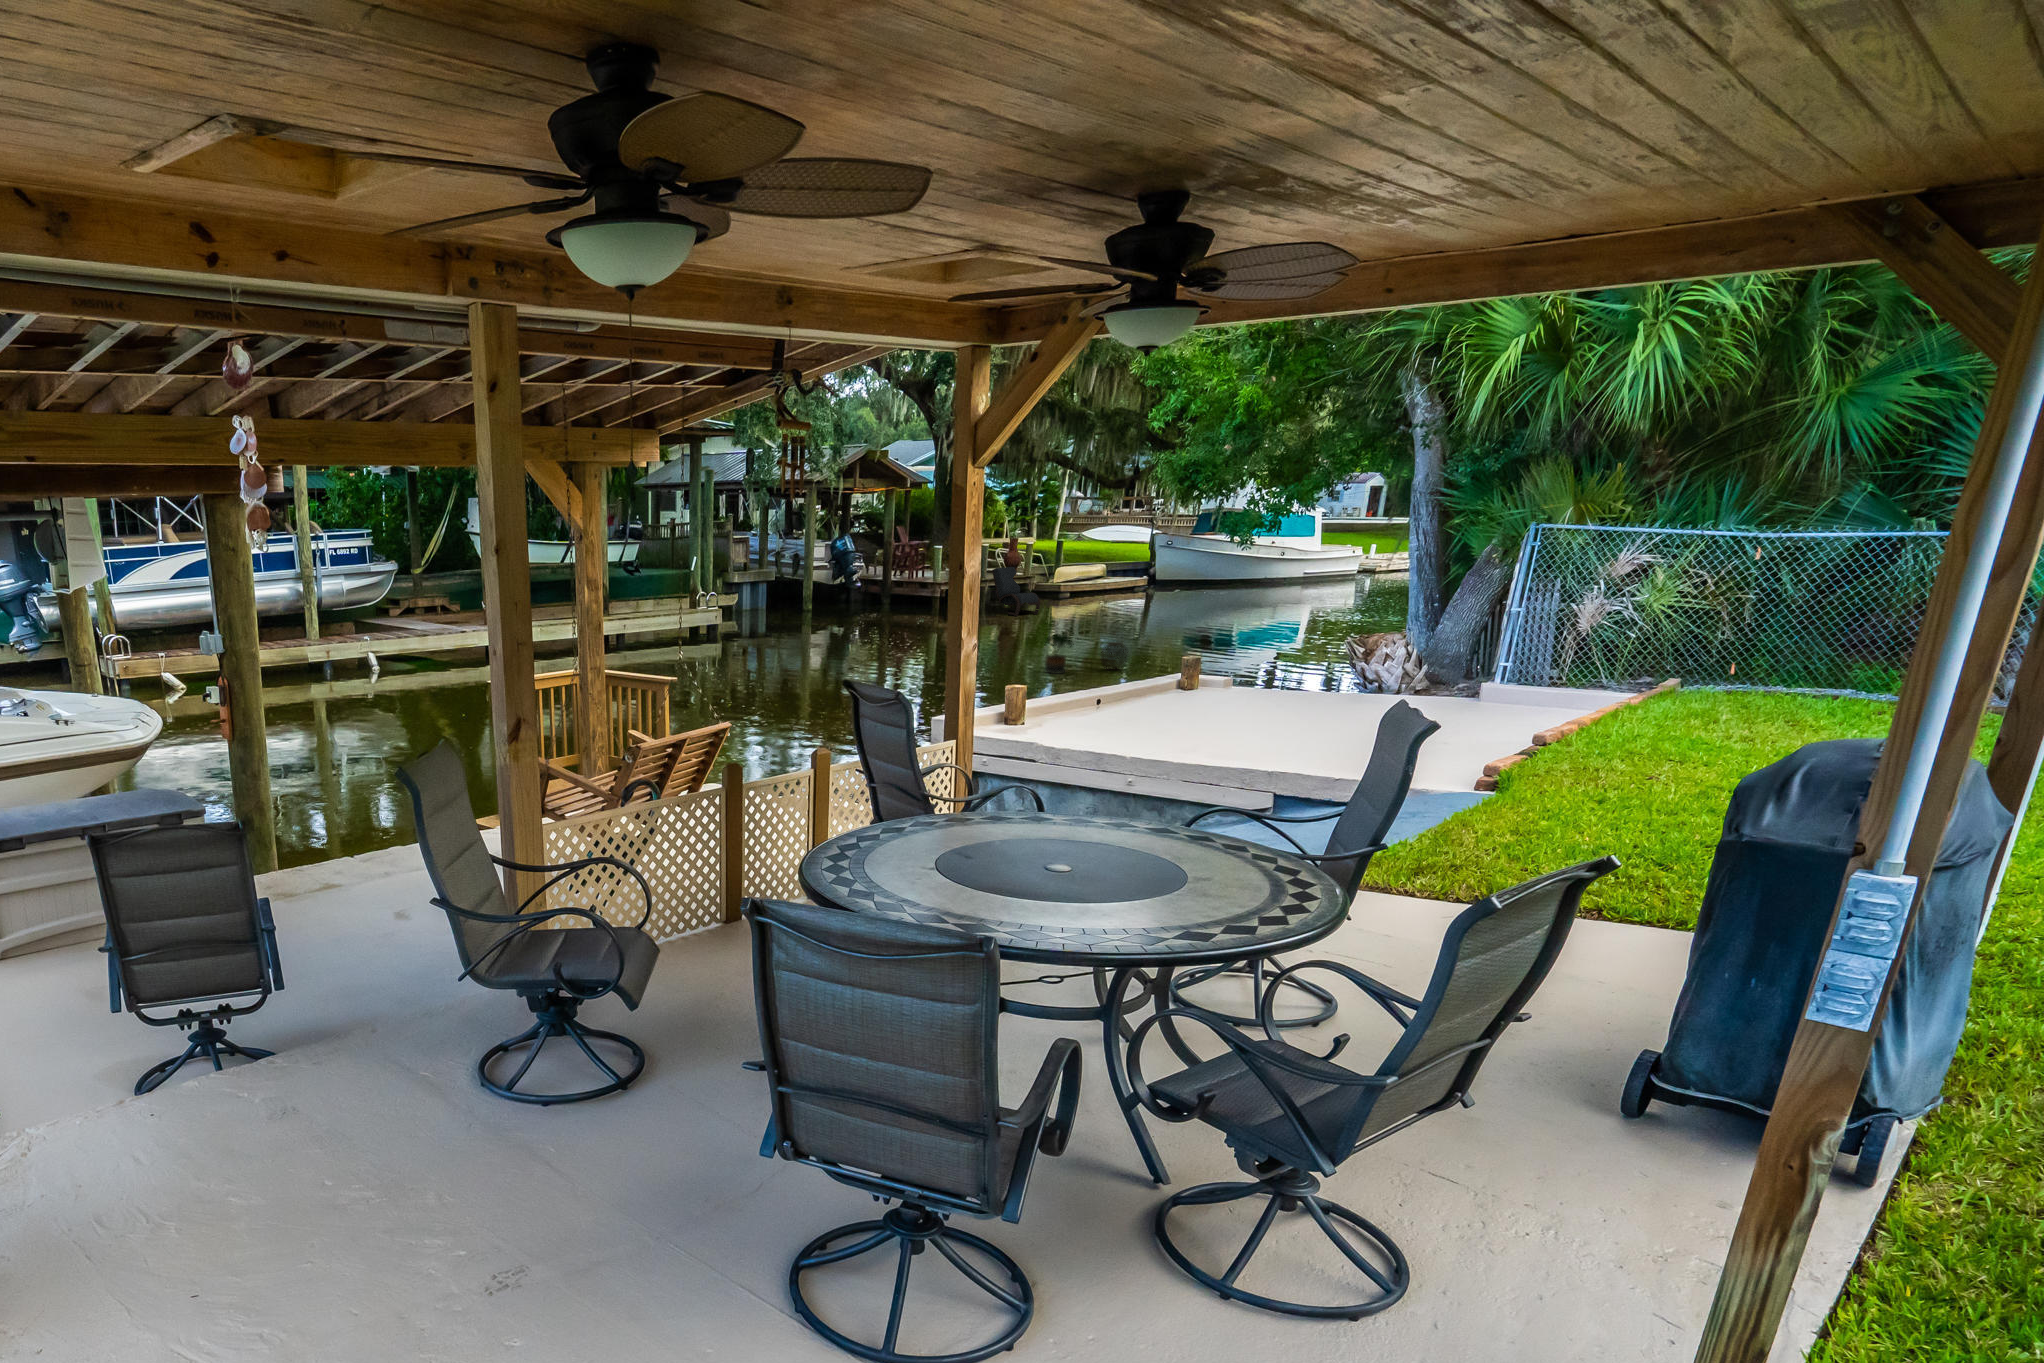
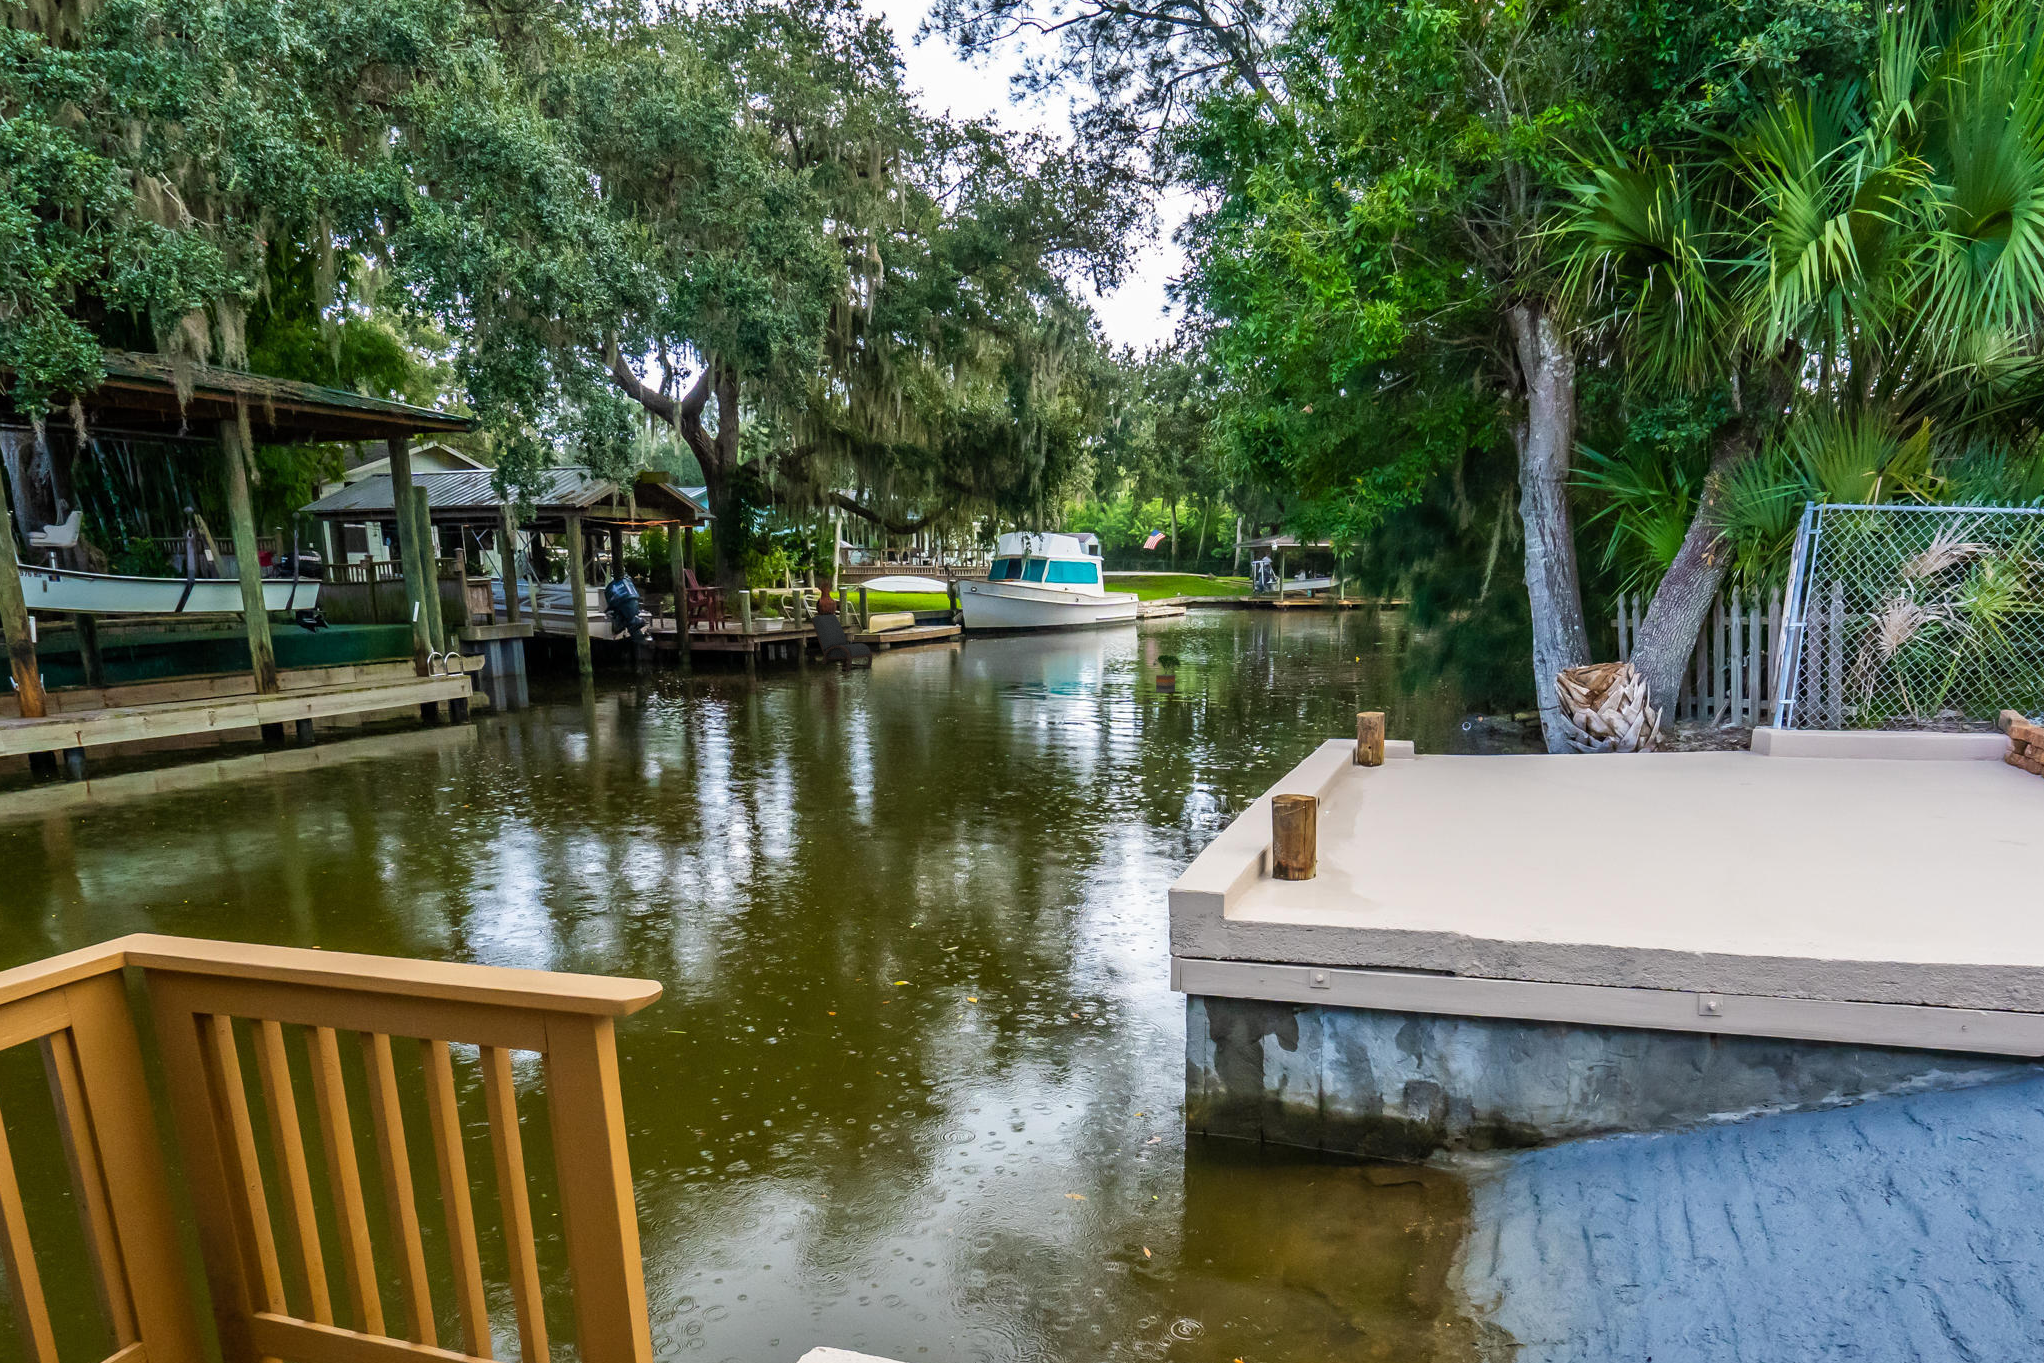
potted tree: present [1045,634,1074,674] -> present [1153,655,1181,693]
woven basket: present [1101,642,1129,670] -> none [1014,697,1046,733]

